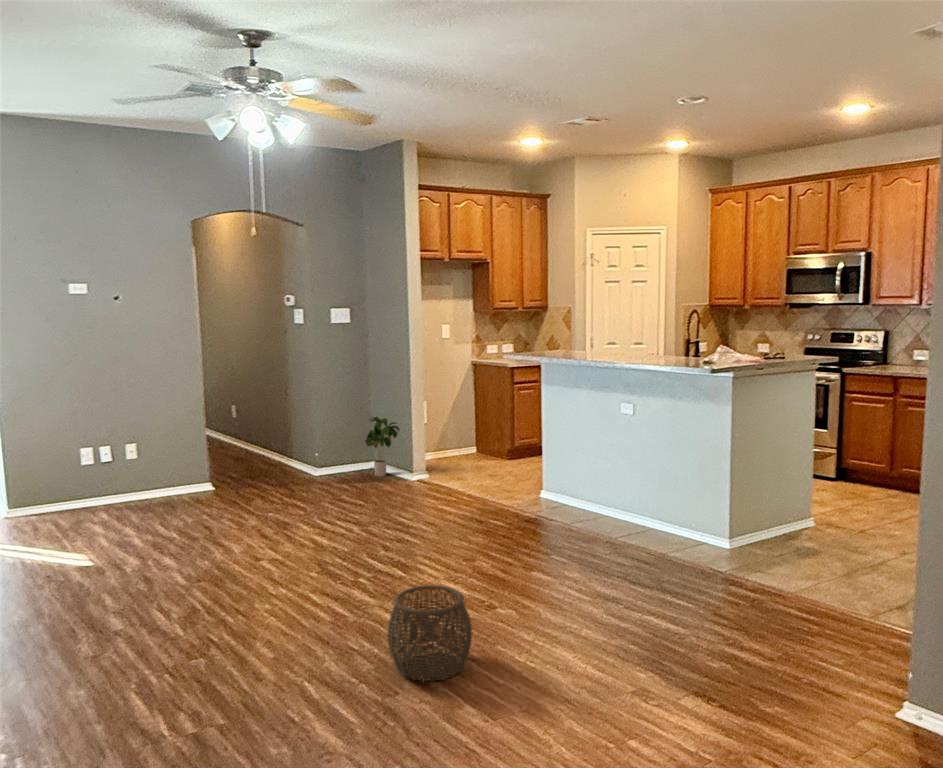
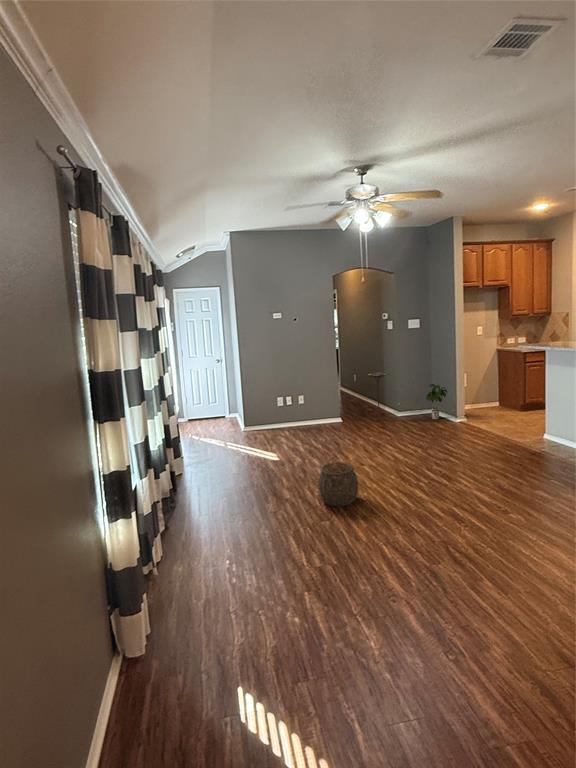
side table: none [264,398,299,477] -> present [368,373,387,412]
woven basket: present [387,585,472,682] -> present [318,462,358,506]

